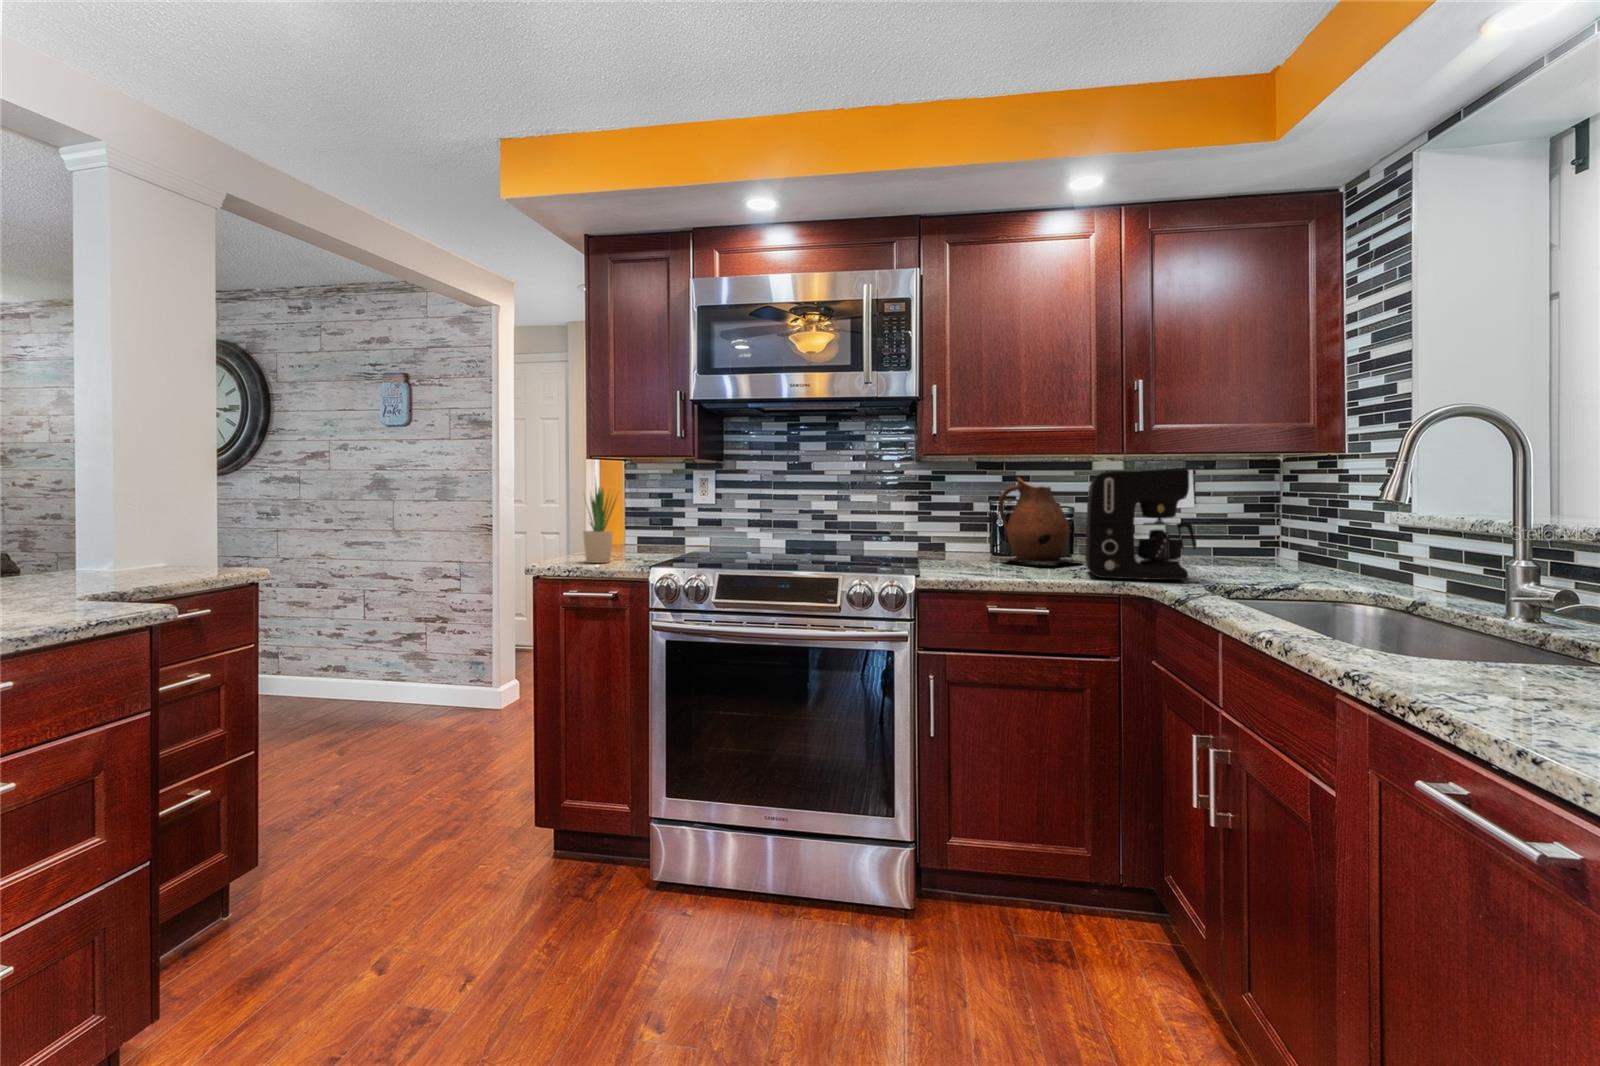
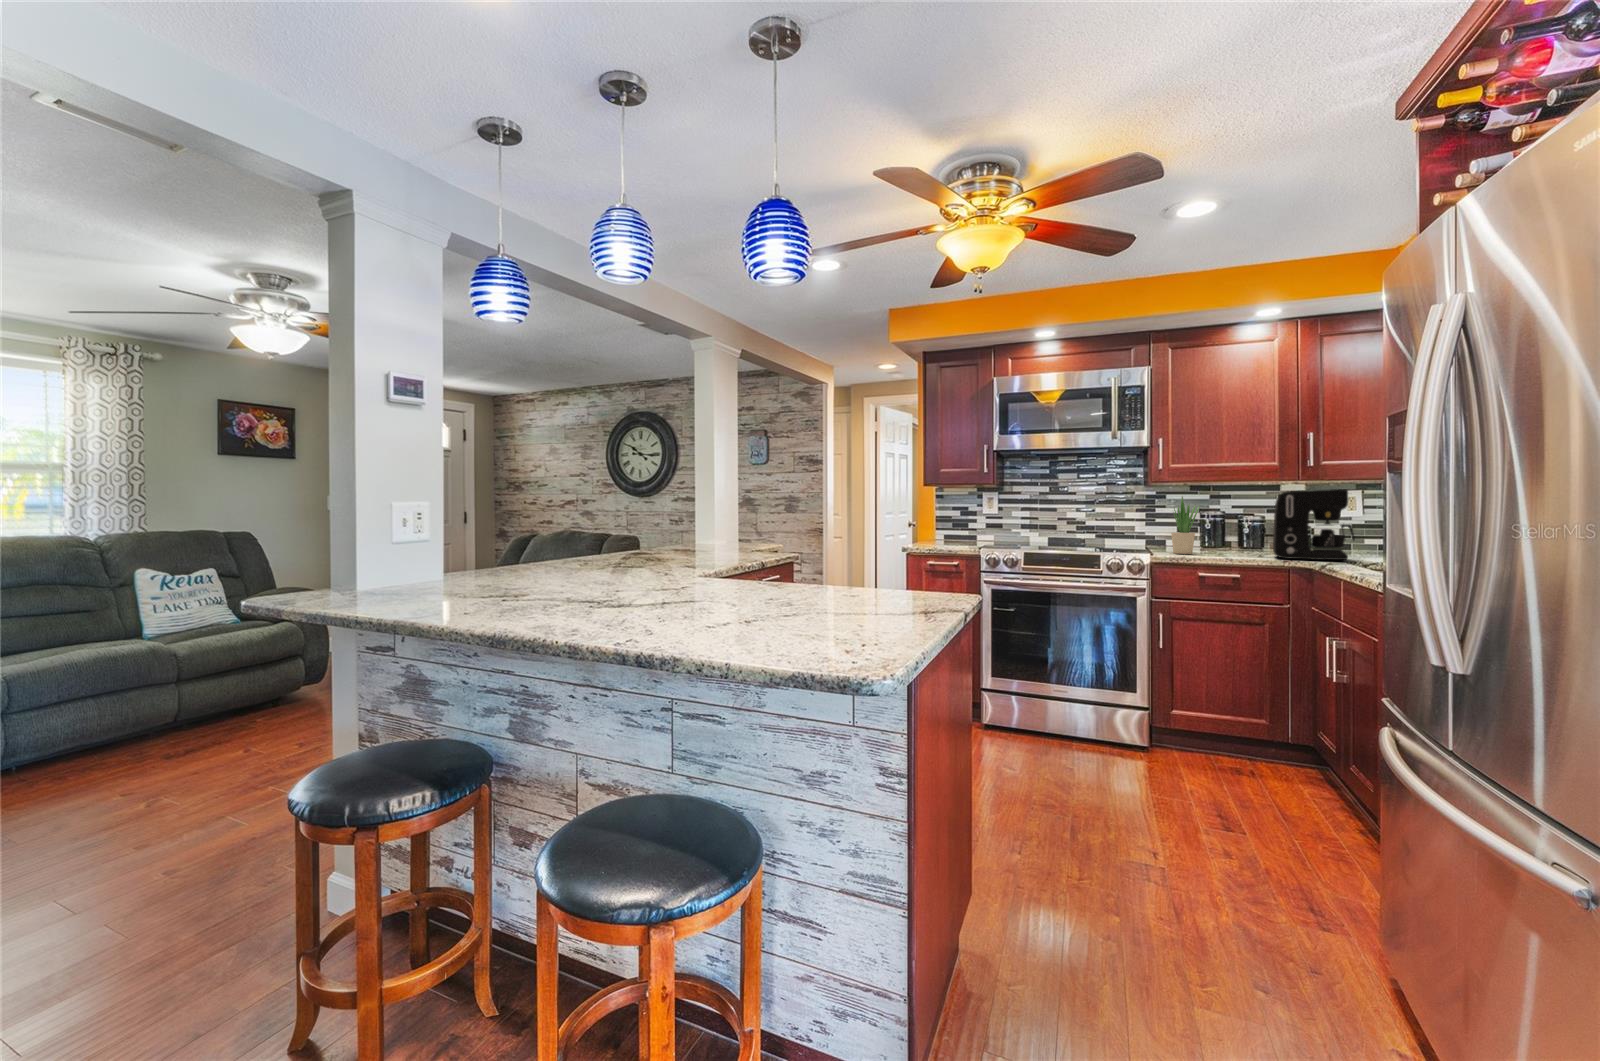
ceramic pitcher: present [999,477,1081,564] -> none [1208,495,1273,553]
potted plant: present [583,487,616,563] -> present [1171,497,1199,554]

